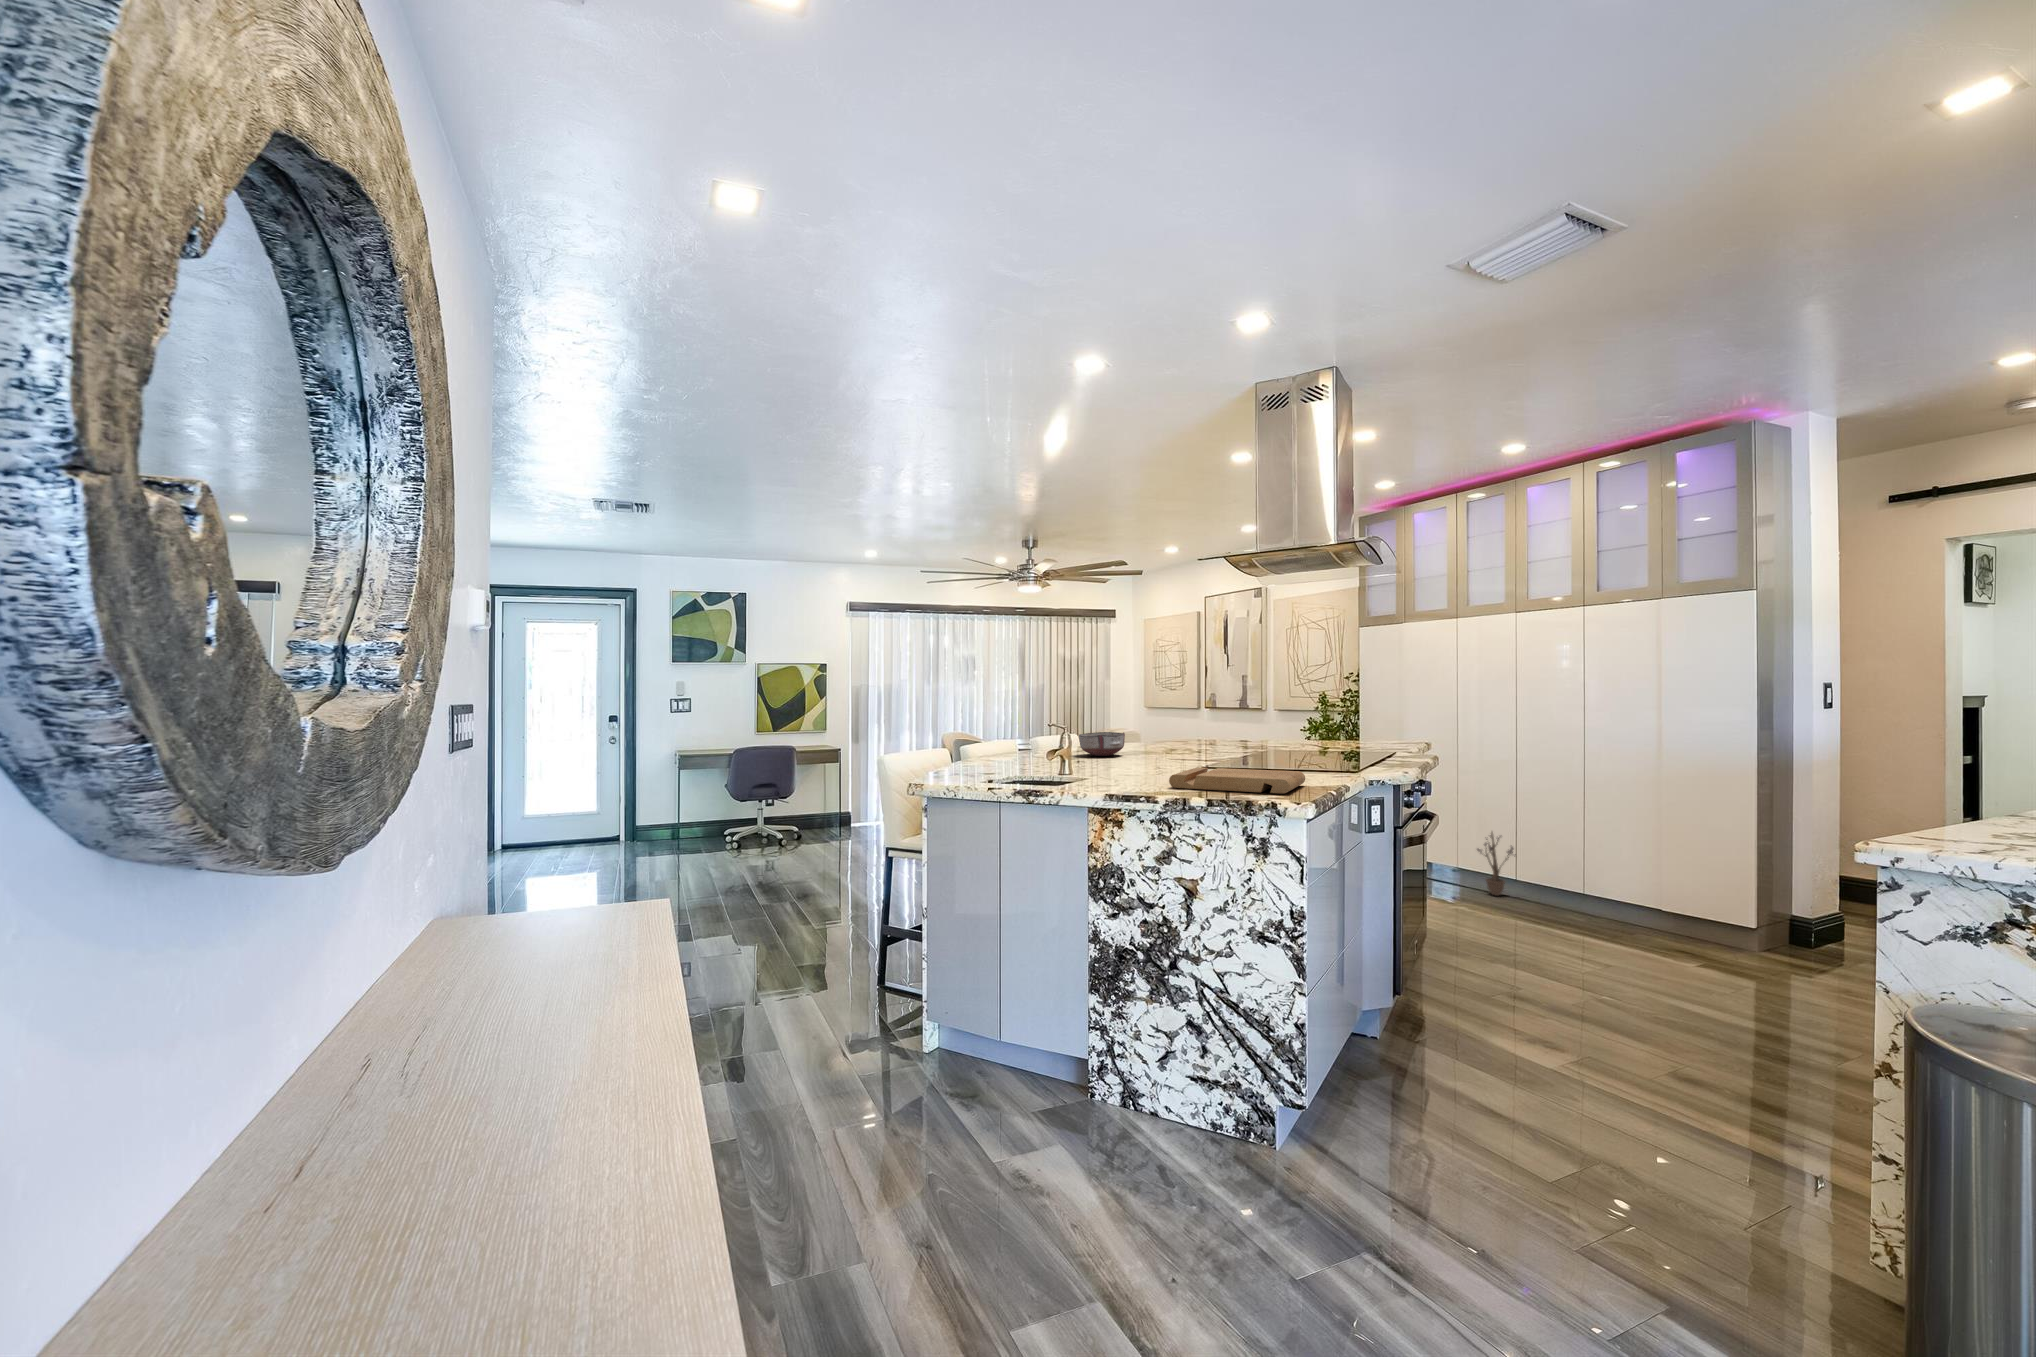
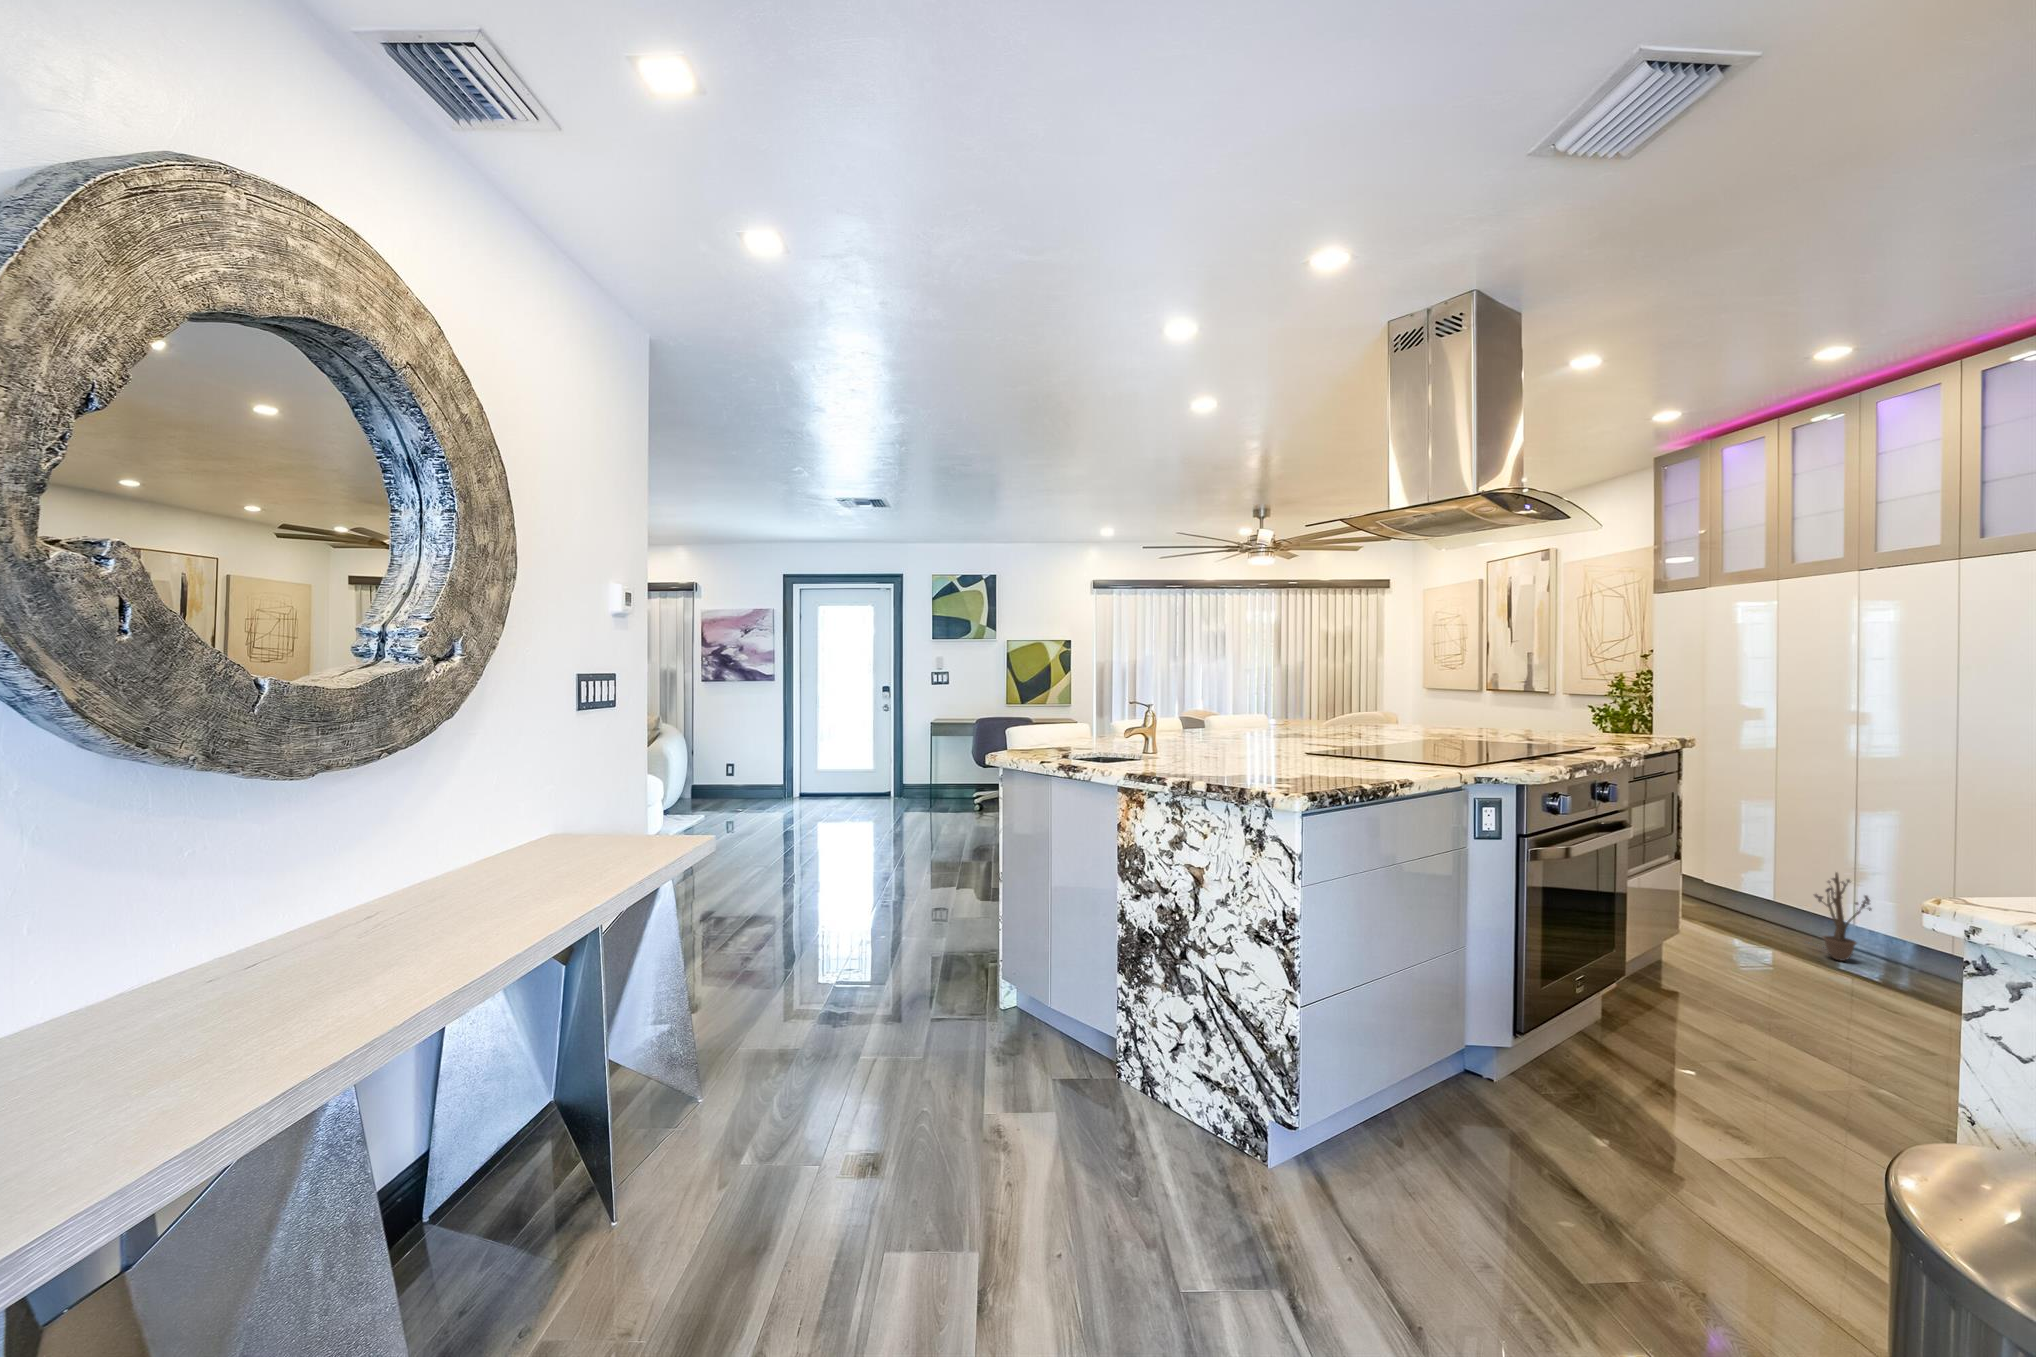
ceramic bowl: present [1079,732,1125,756] -> none [1208,715,1258,740]
cutting board: present [1169,767,1305,794] -> none [1206,754,1362,786]

